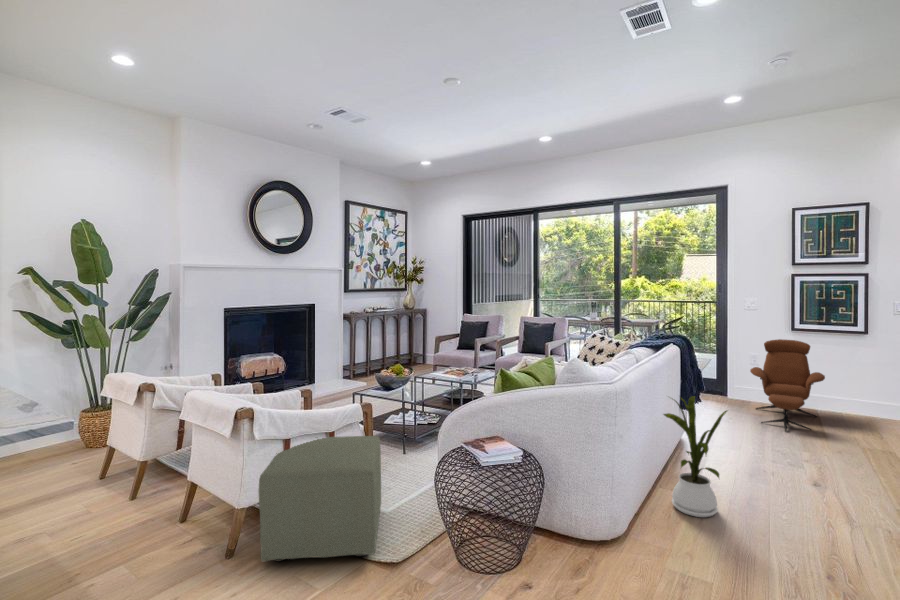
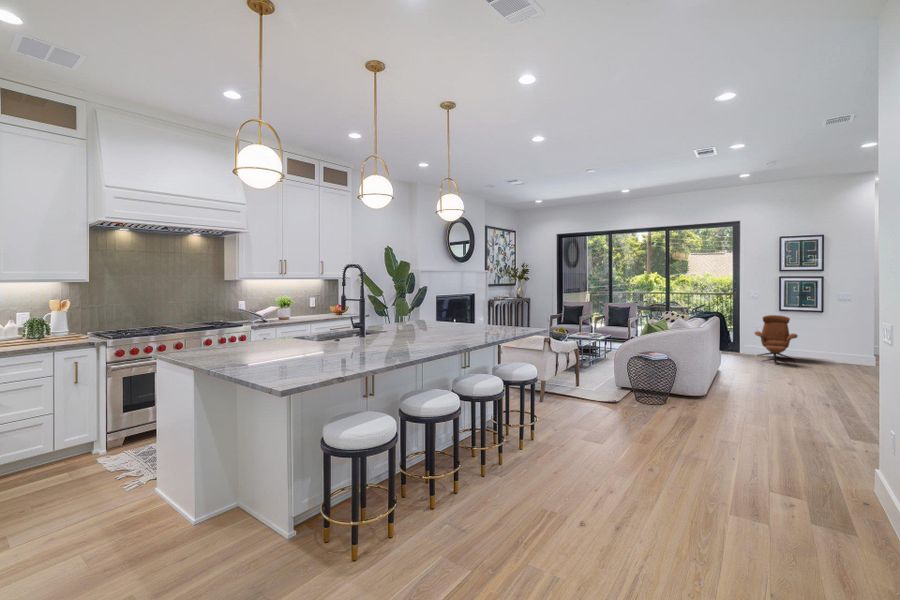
house plant: present [664,396,727,517] -> none [721,337,752,391]
ottoman: present [259,436,381,562] -> none [553,357,611,403]

